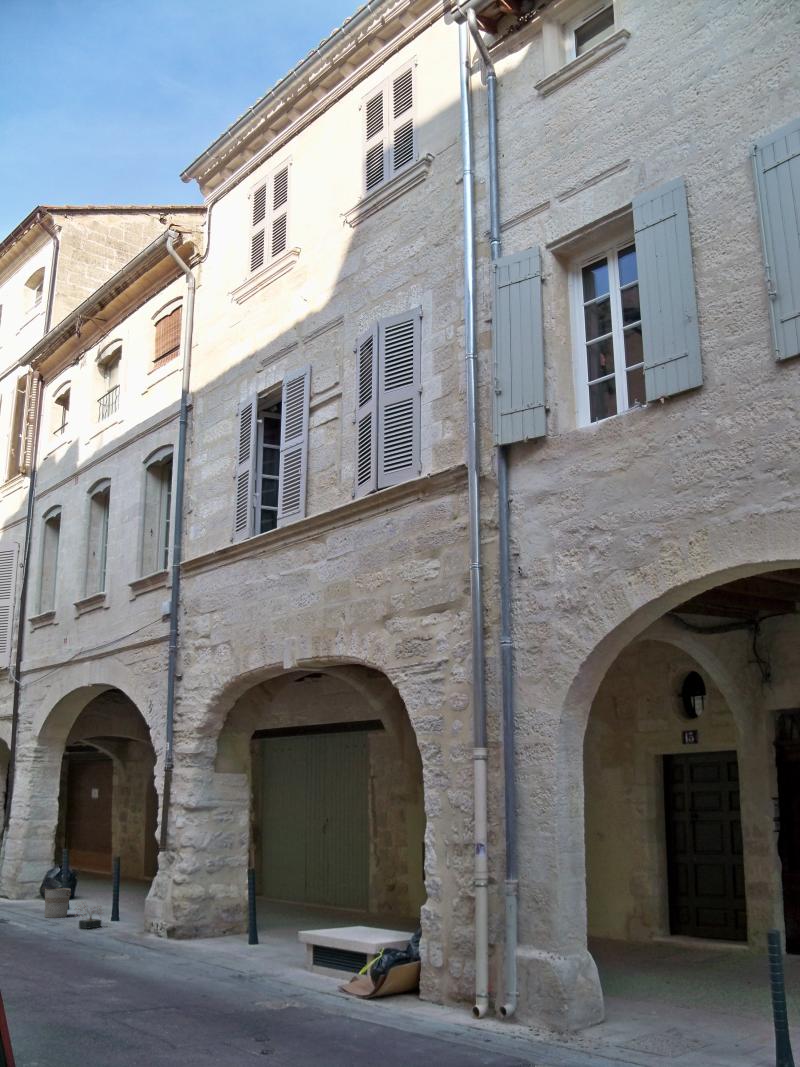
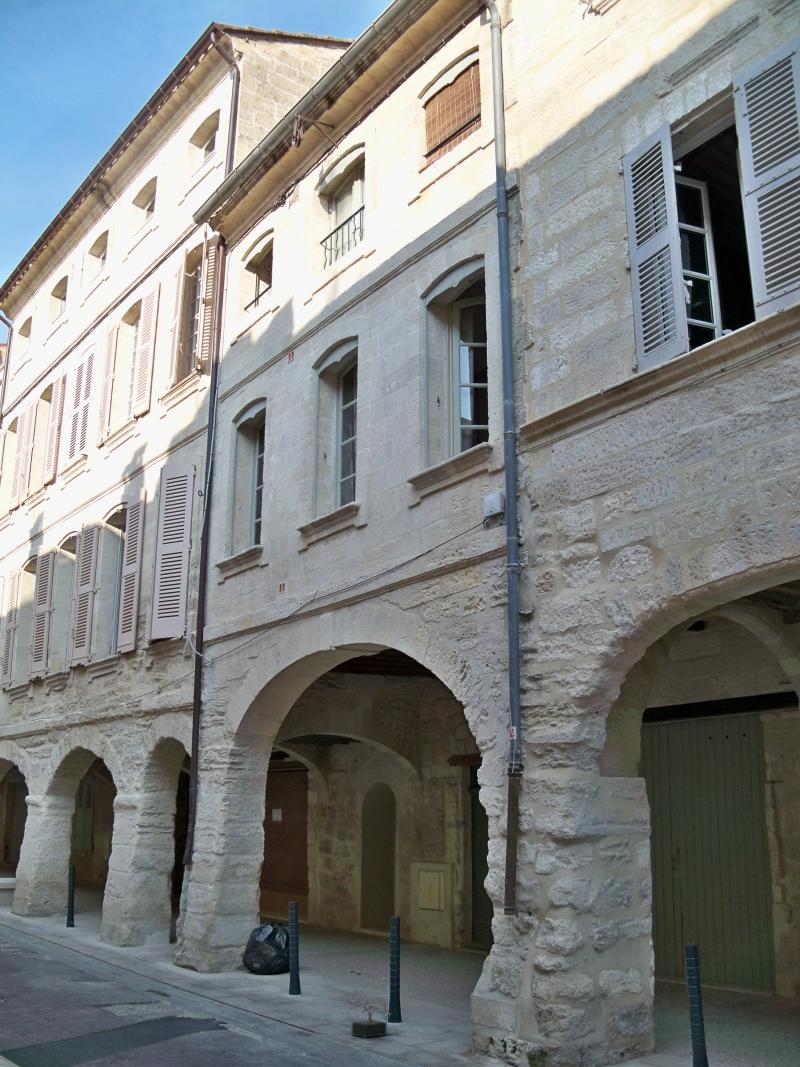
bucket: present [42,887,71,918] -> none [270,962,316,1011]

